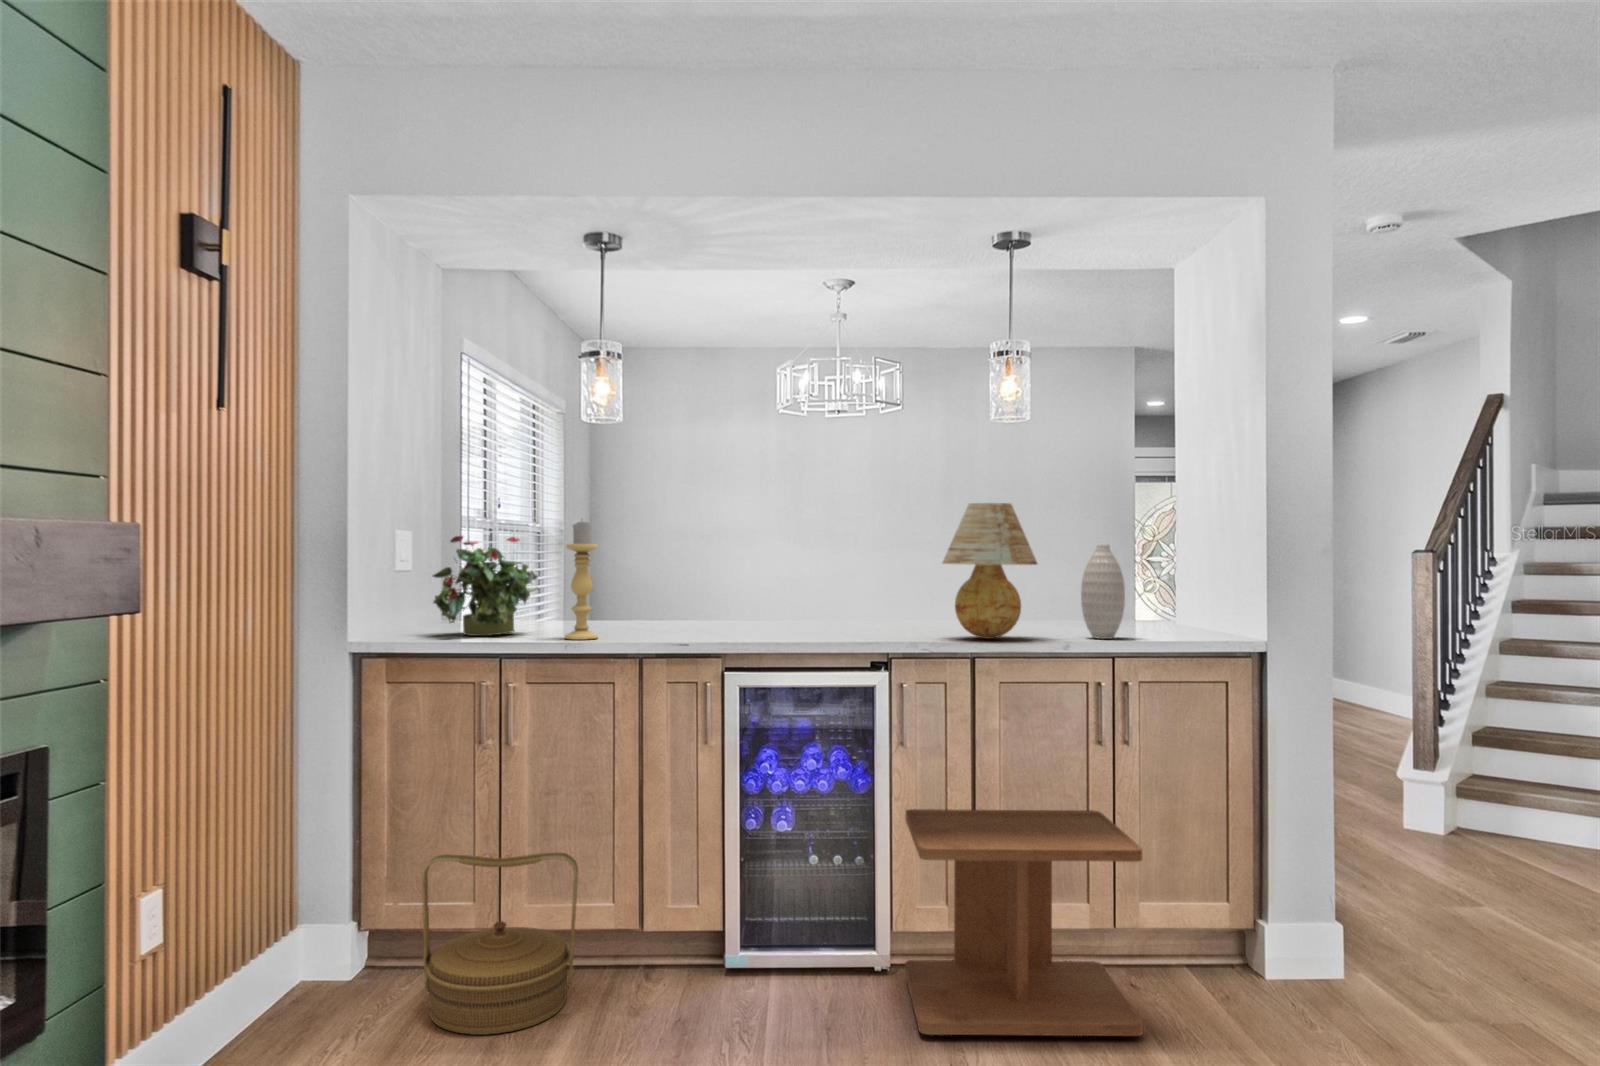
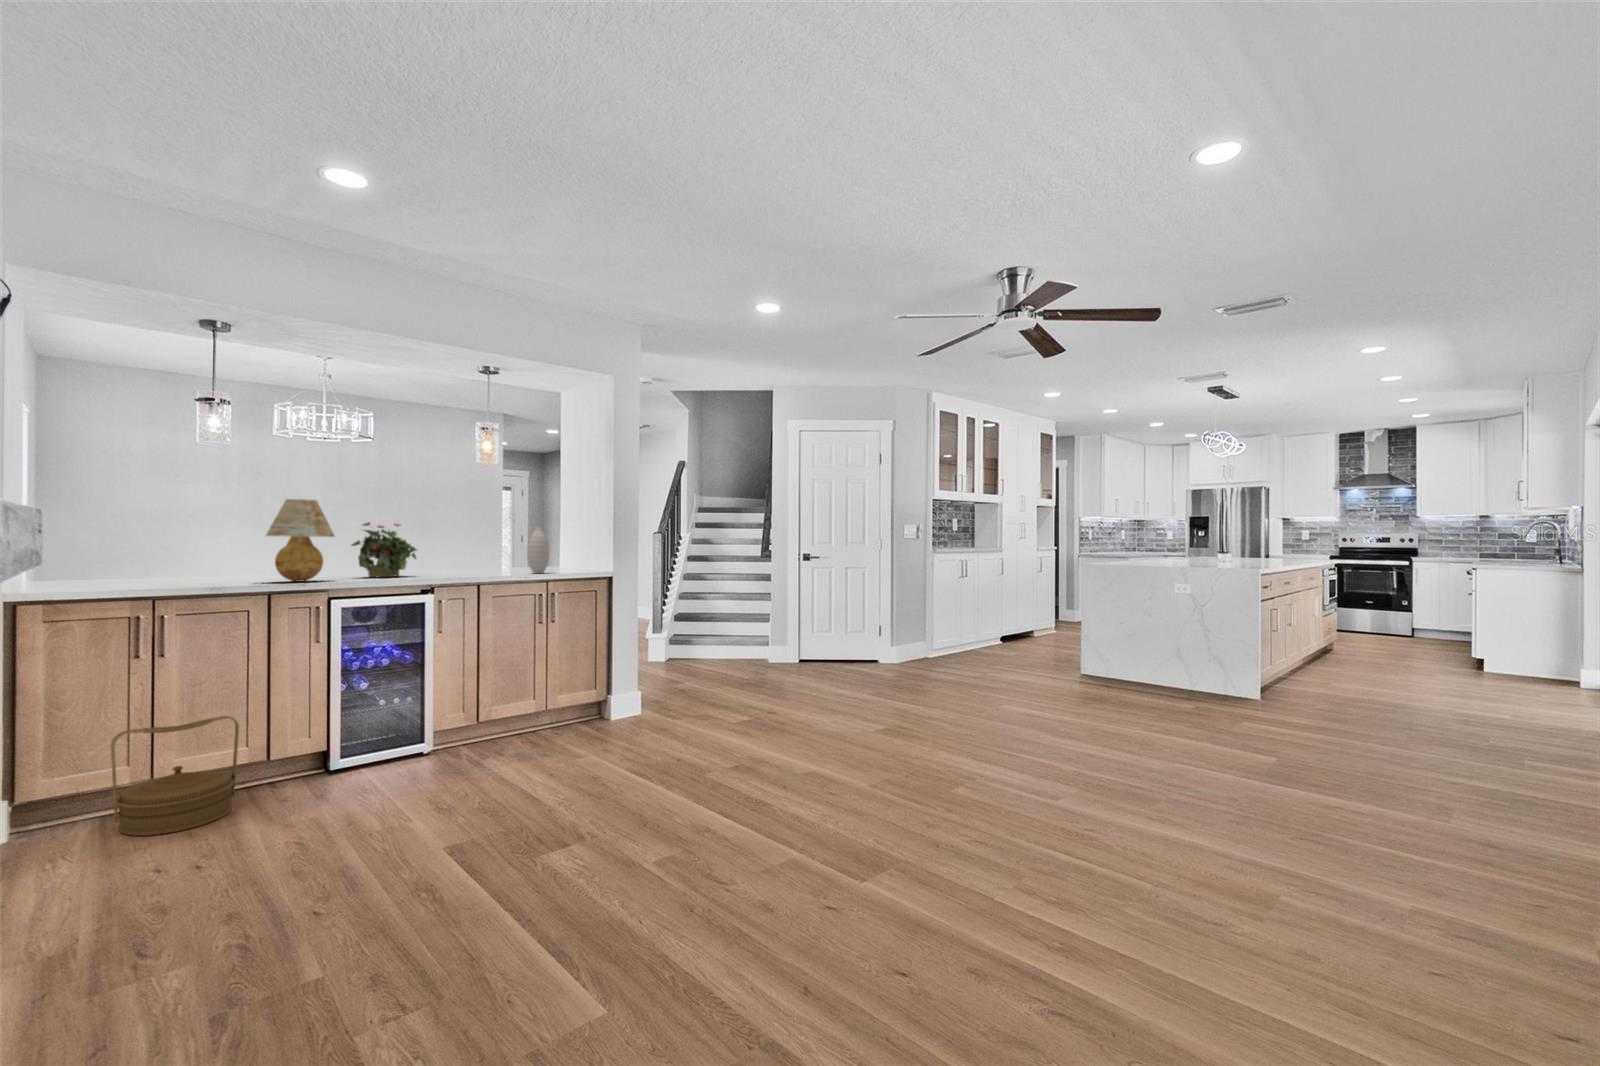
table lamp: present [942,503,1037,639] -> present [266,499,334,582]
candle holder: present [565,521,598,640] -> none [204,508,231,585]
potted plant: present [433,536,538,636] -> present [352,523,417,577]
side table: present [905,809,1143,1036] -> none [443,655,571,766]

